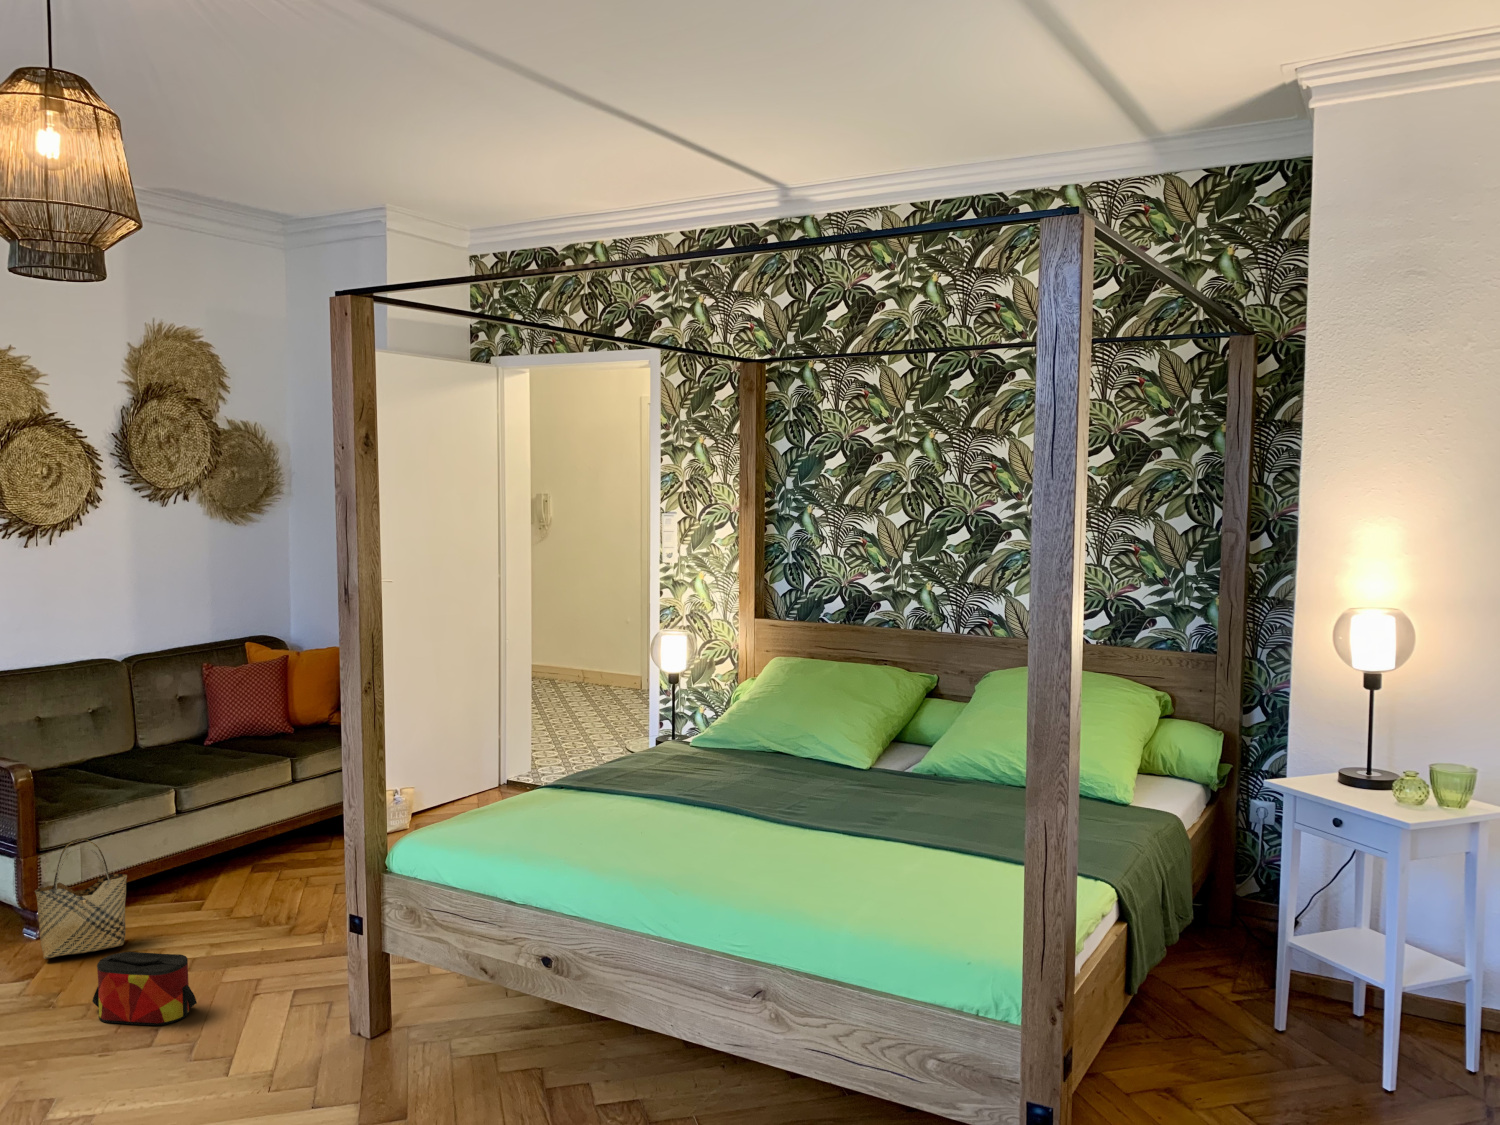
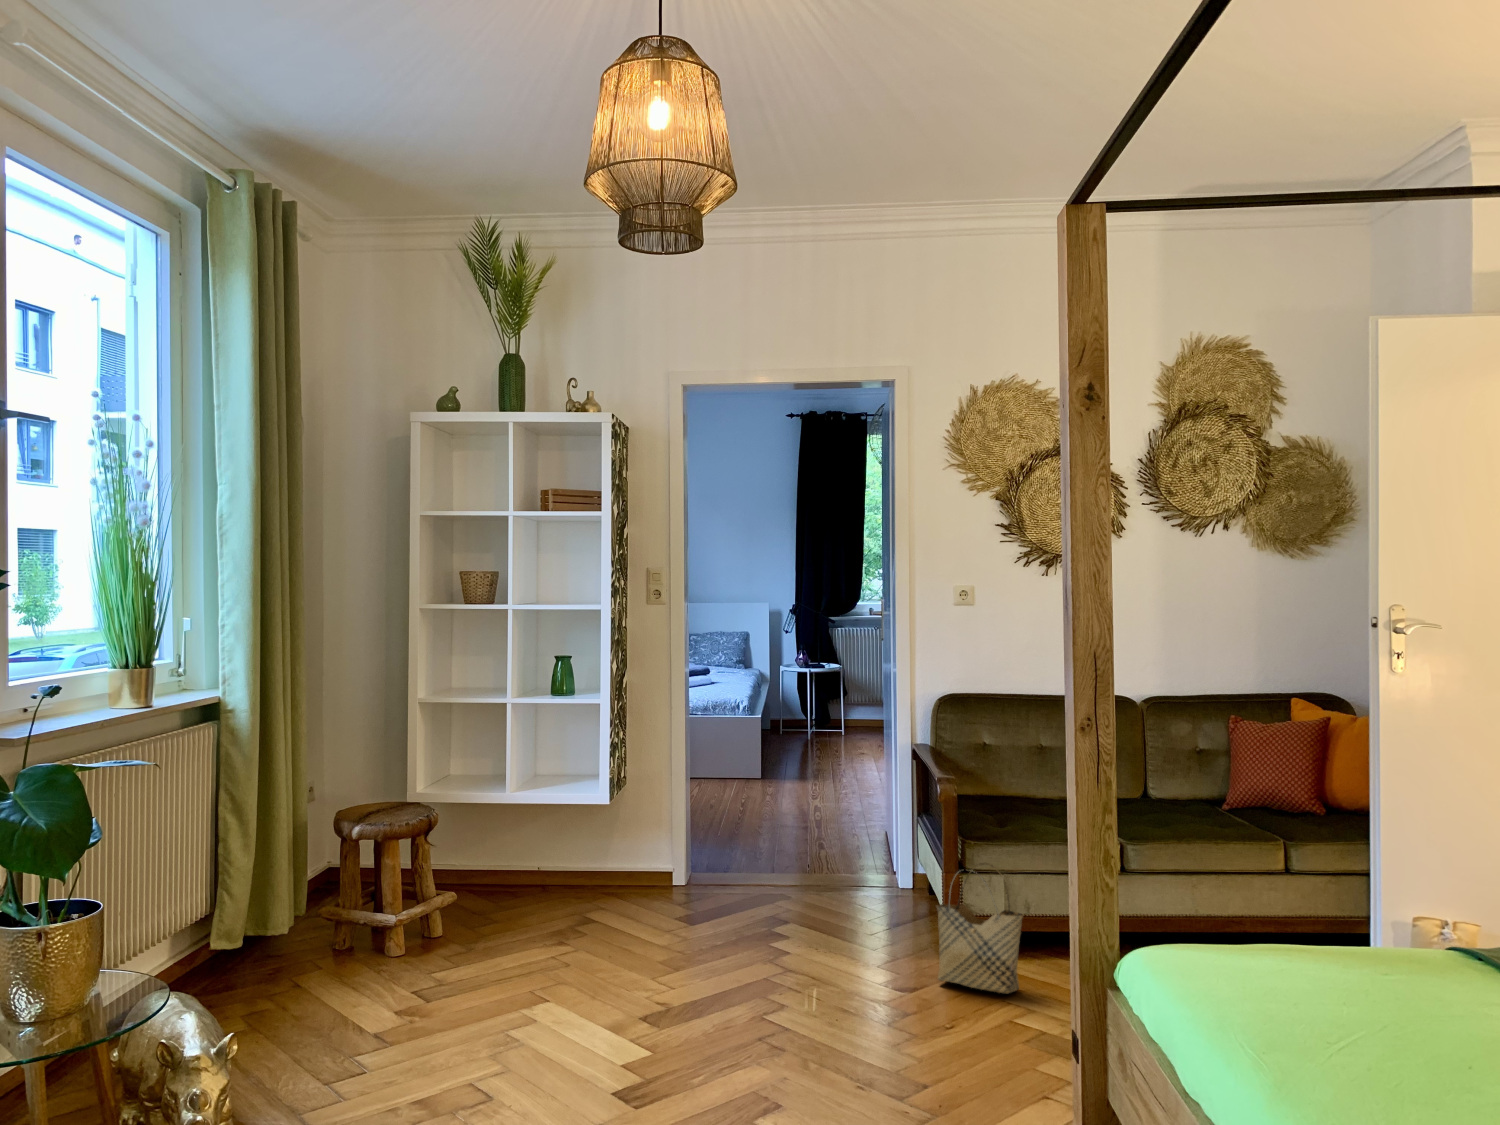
bag: present [92,952,197,1026] -> none [903,986,986,1088]

